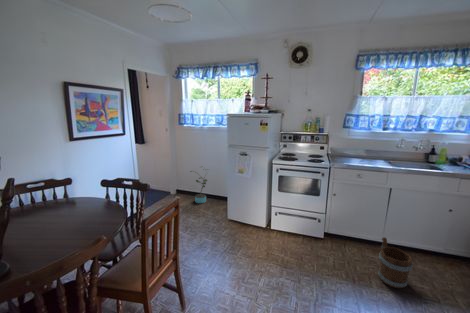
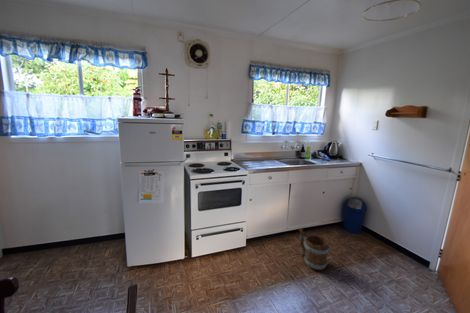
potted plant: present [190,171,207,203] -> none [34,199,77,260]

